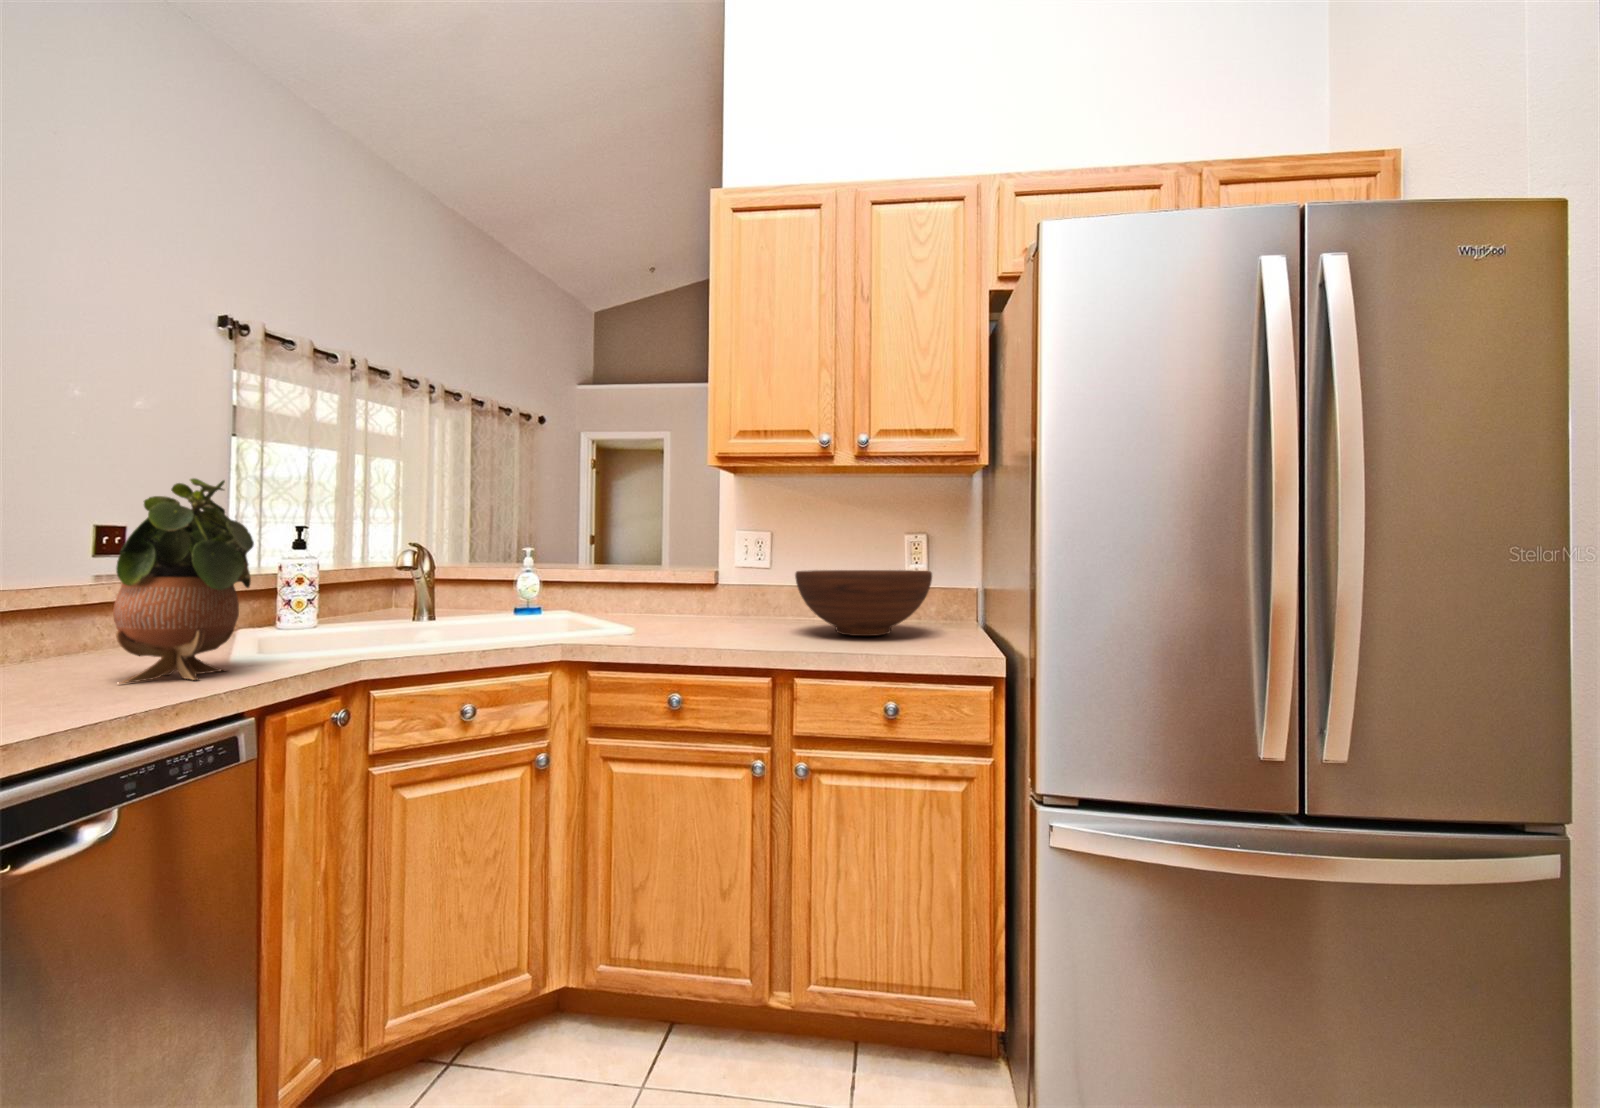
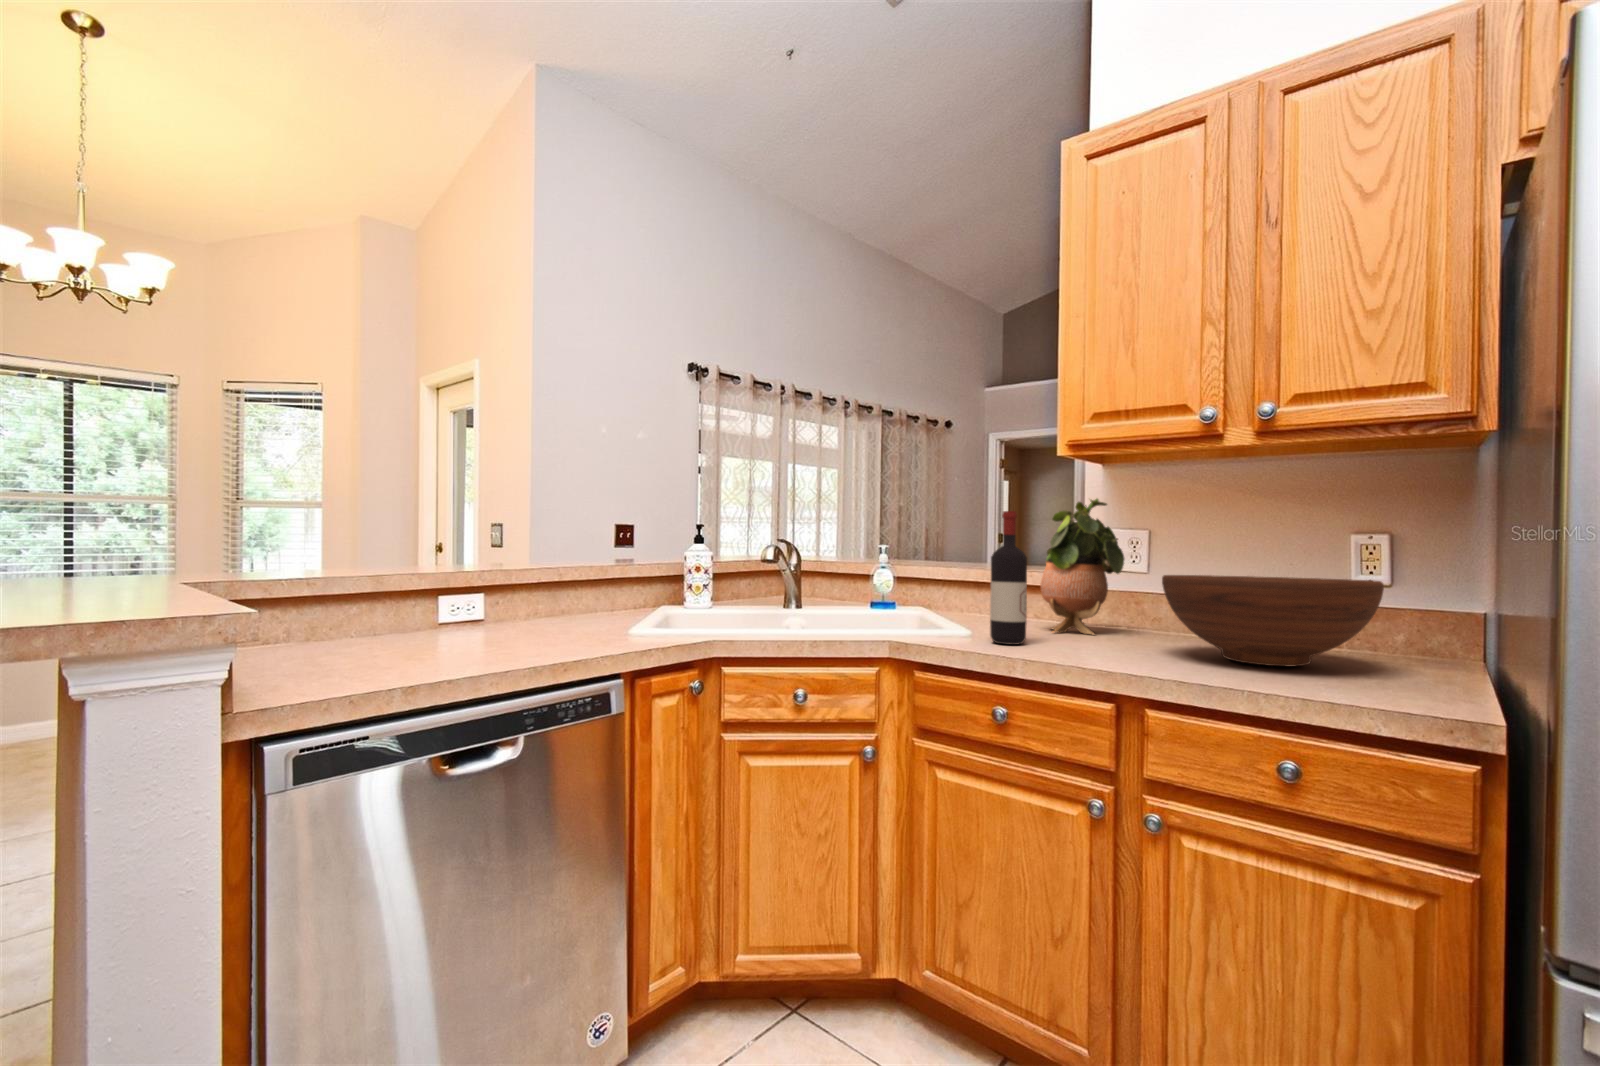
potted plant: present [113,478,254,683] -> present [1041,499,1124,634]
wine bottle: none [656,517,689,638] -> present [990,511,1027,645]

